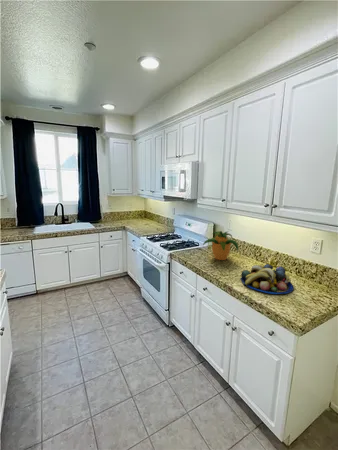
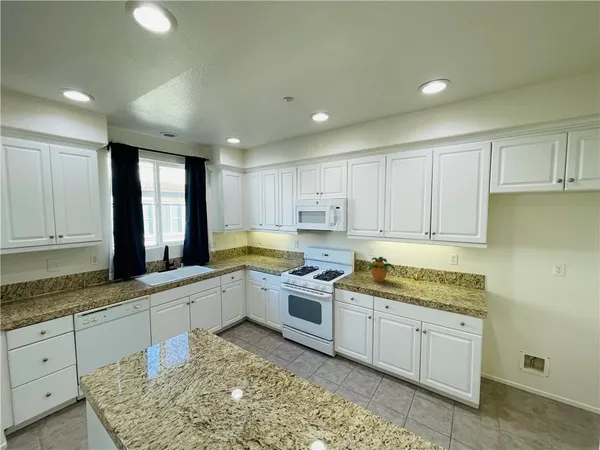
fruit bowl: present [240,264,294,294] -> none [415,278,456,297]

